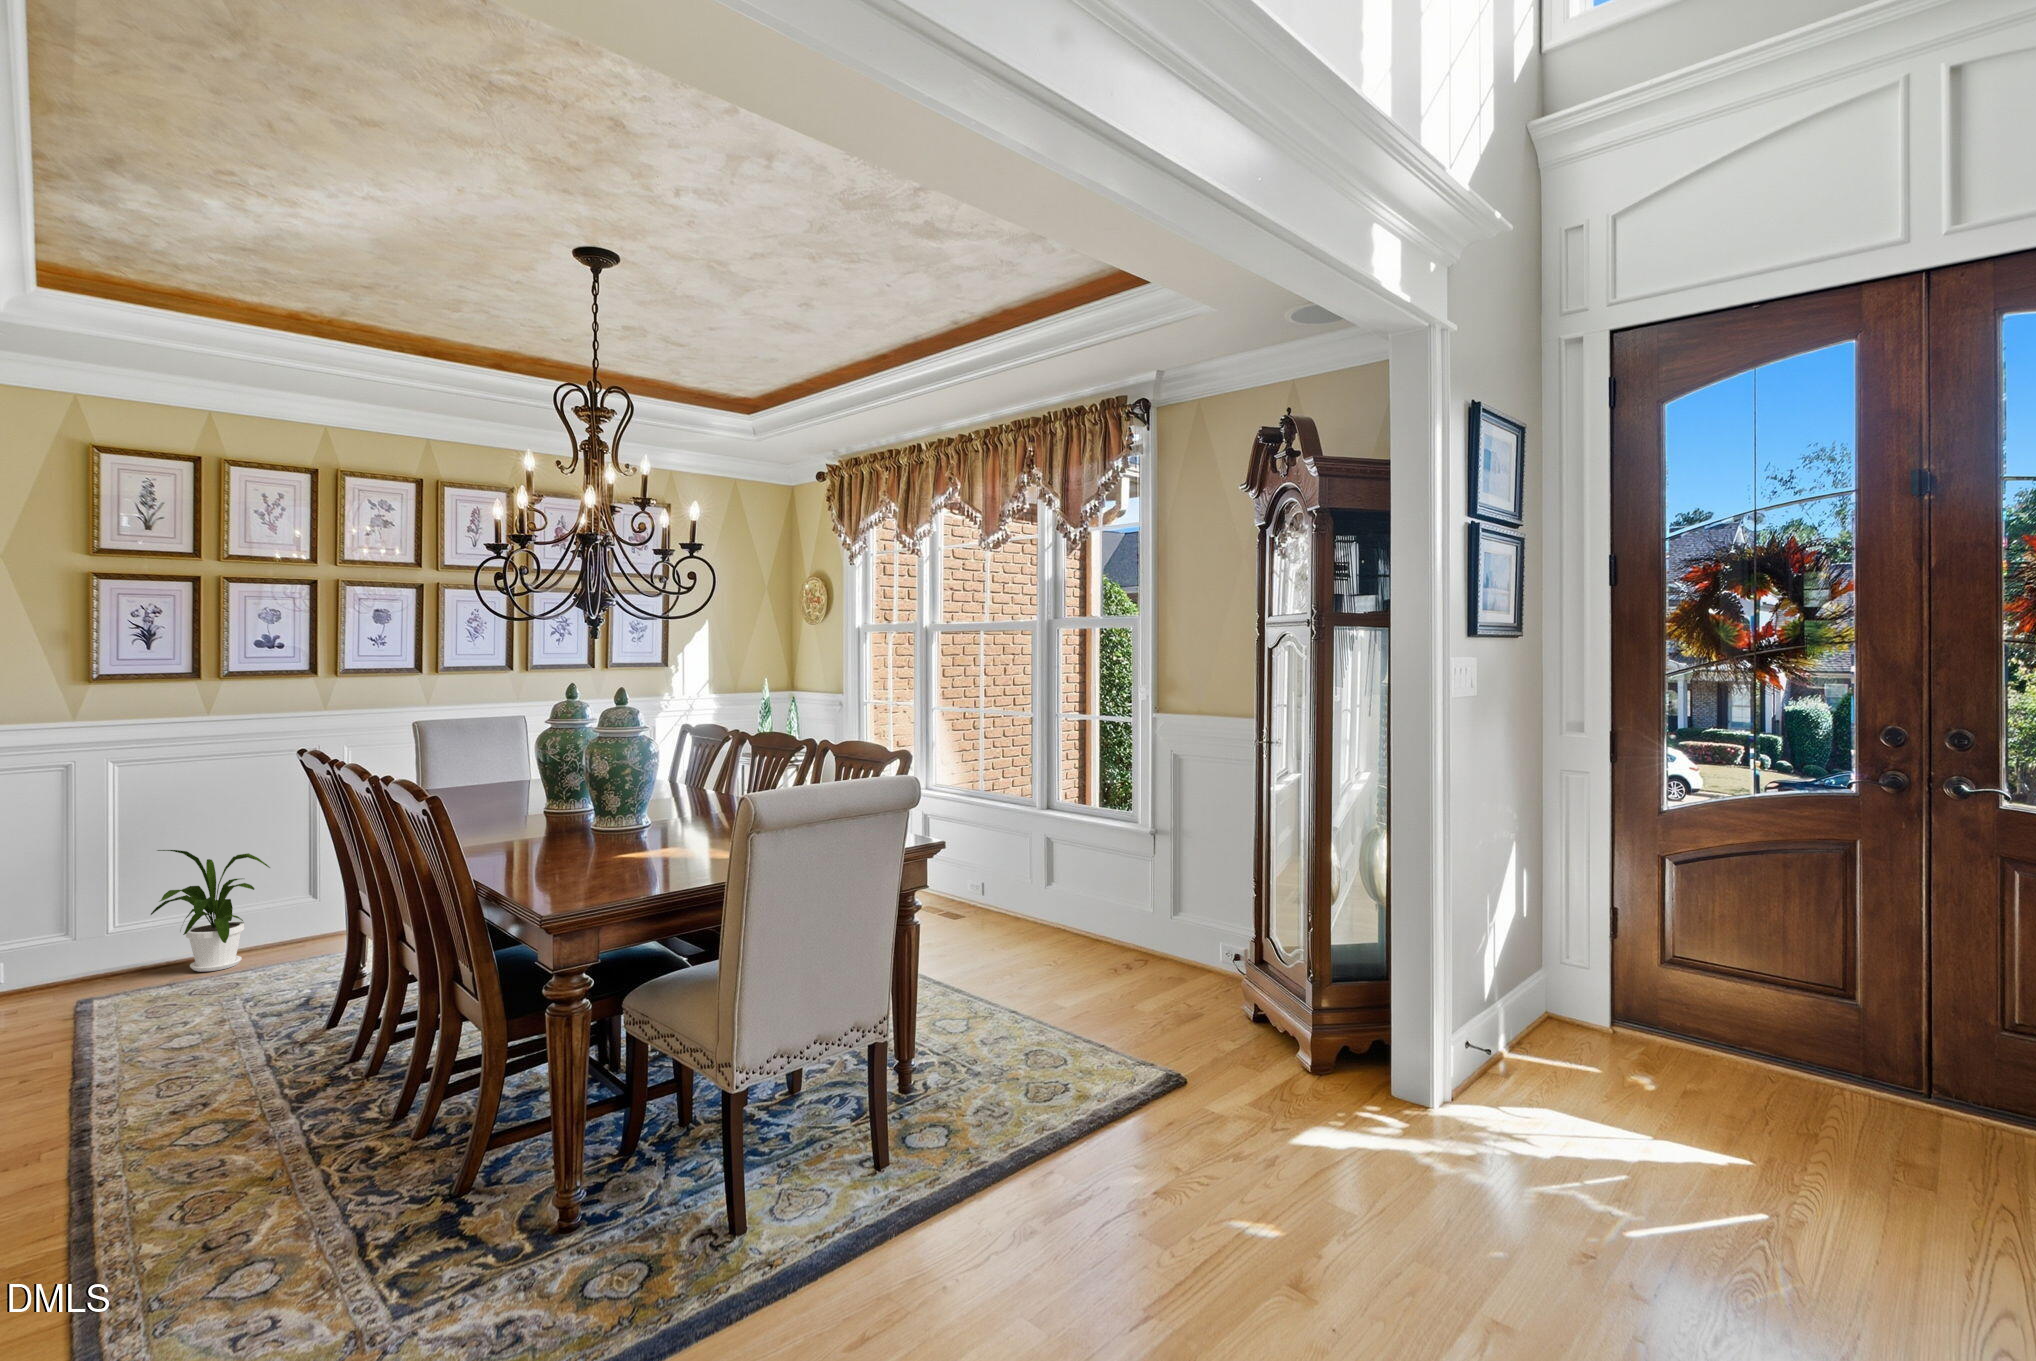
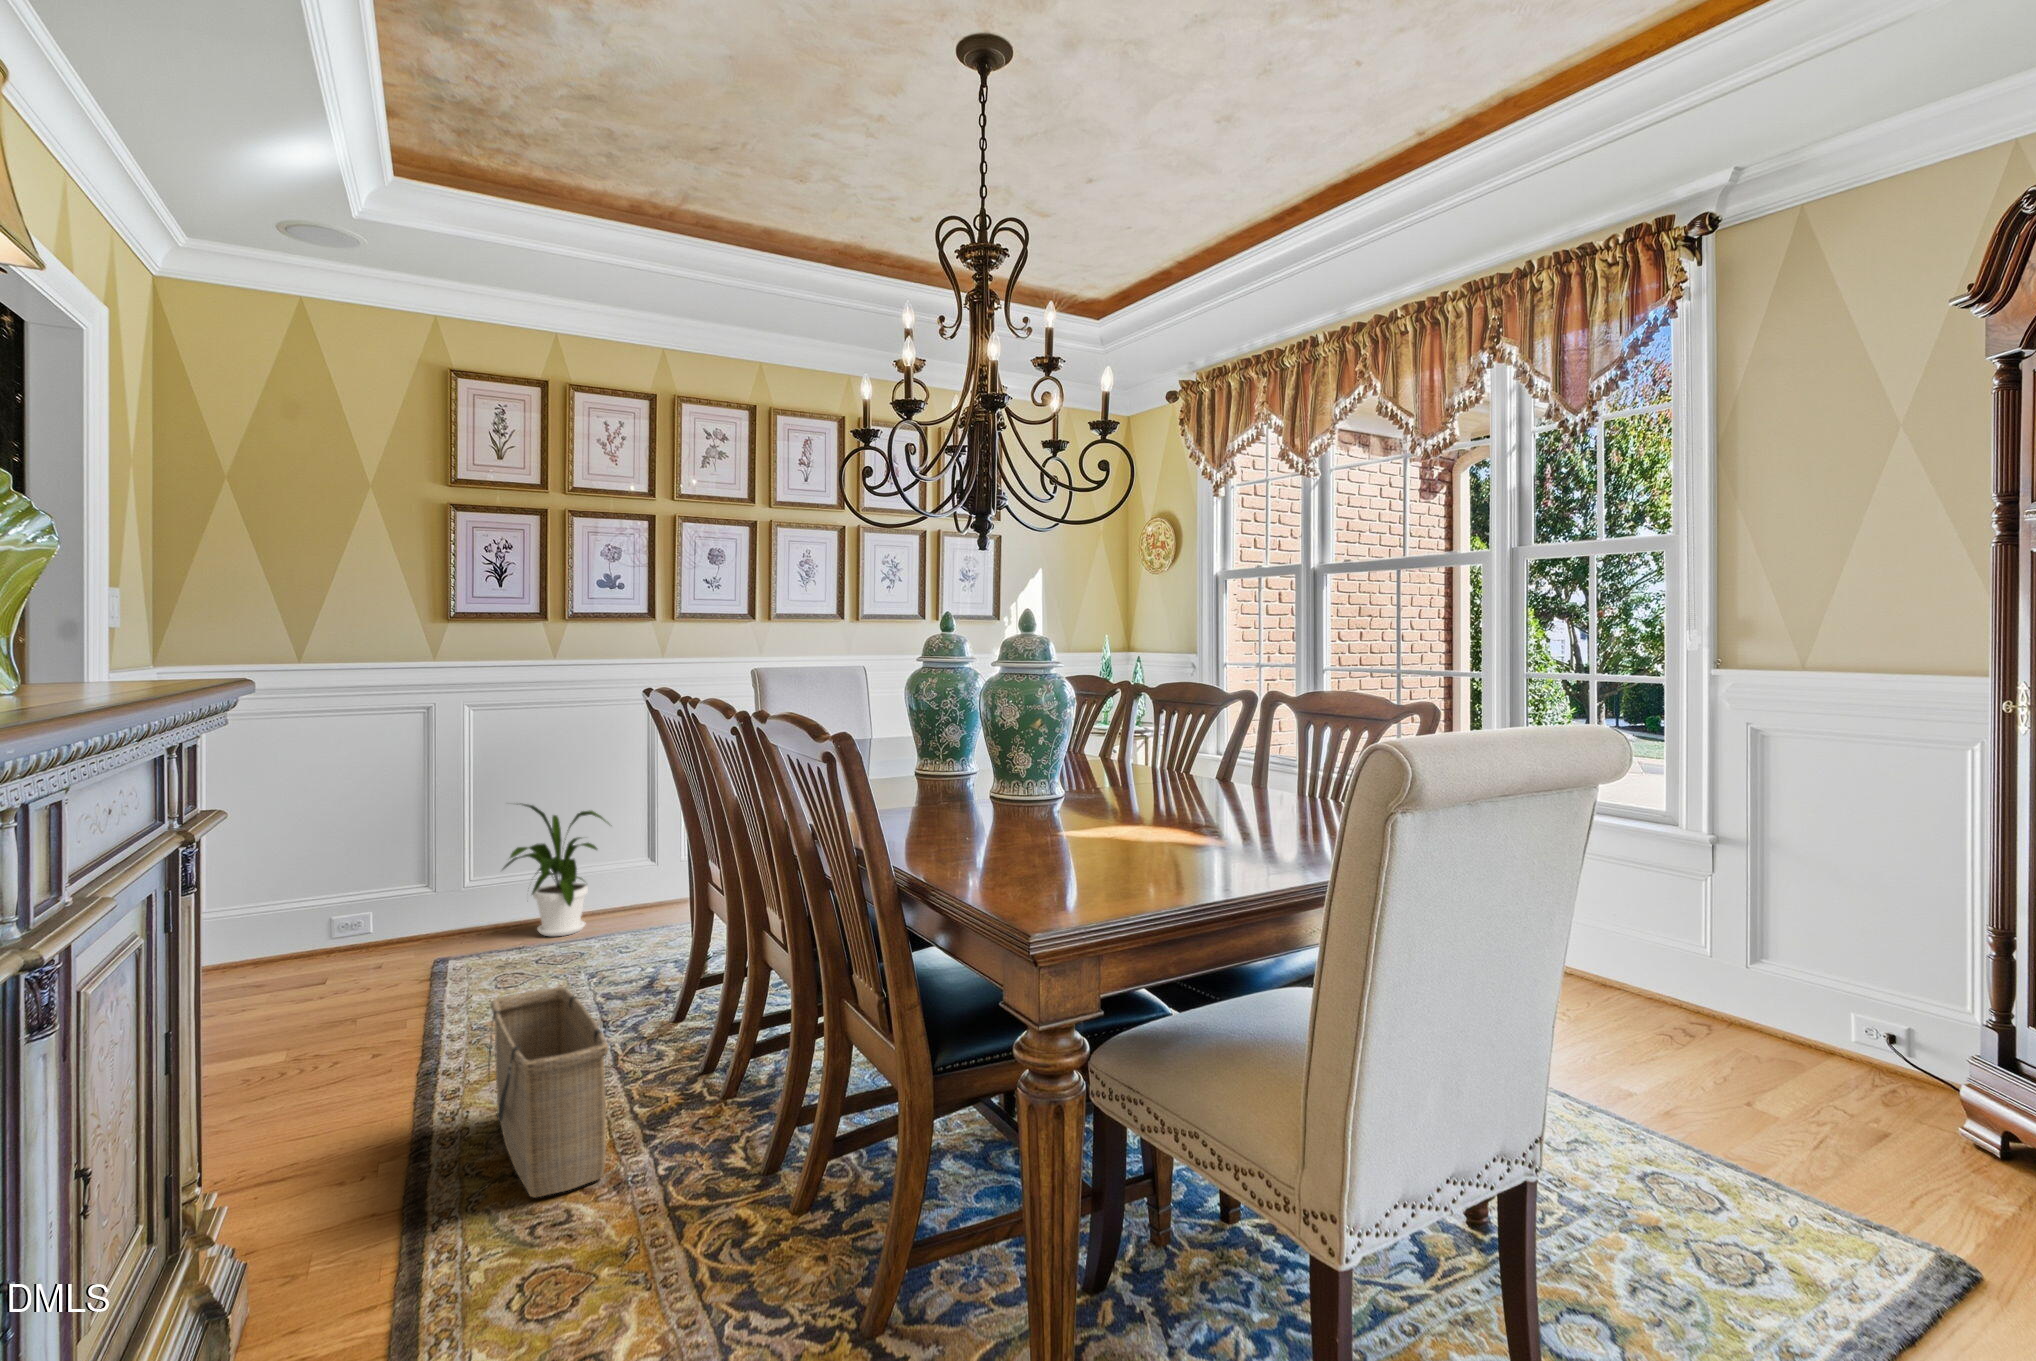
basket: none [147,998,259,1155] -> present [488,987,609,1197]

